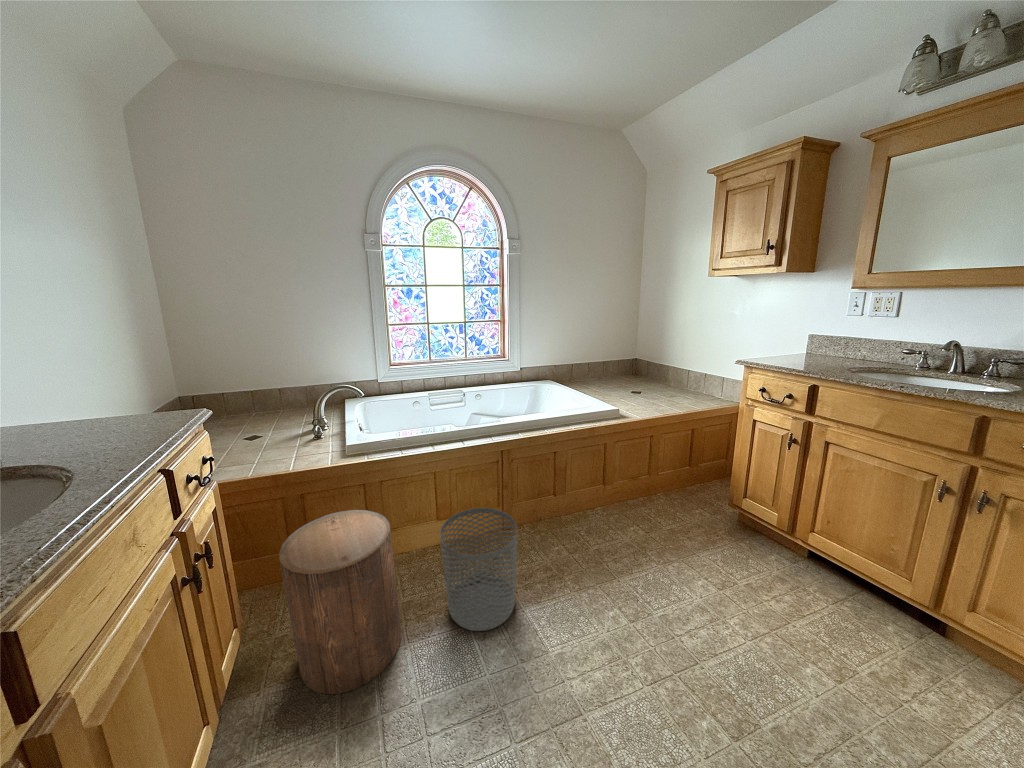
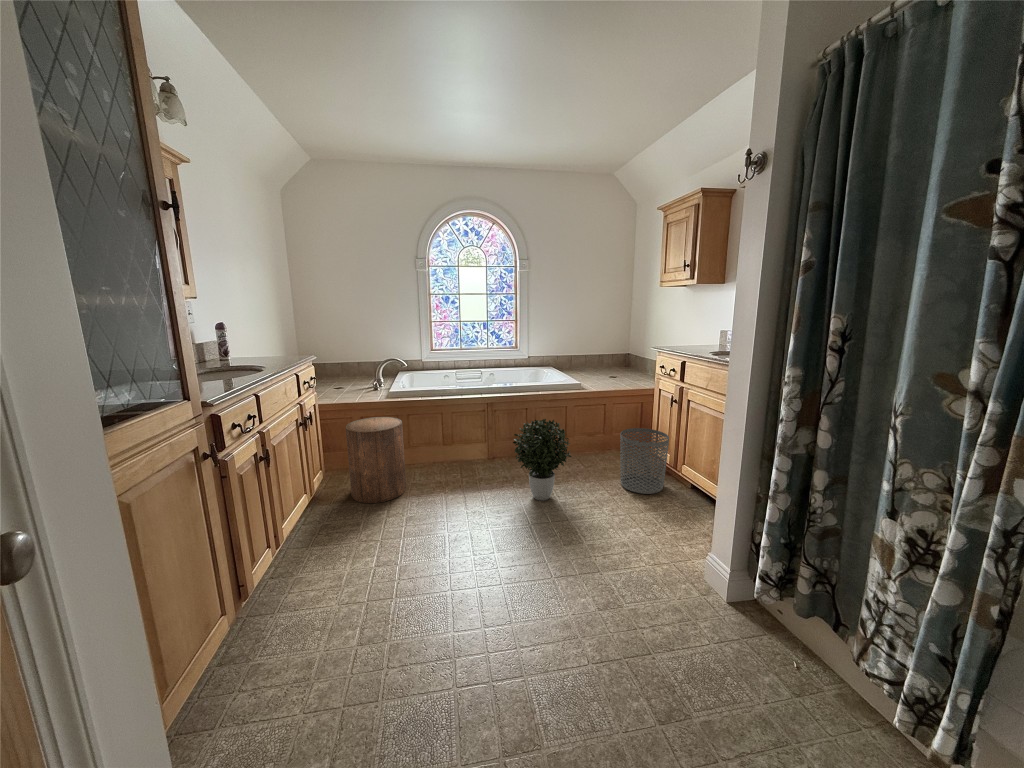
potted plant: none [585,490,686,623] -> present [513,419,572,501]
waste bin: present [440,508,518,631] -> present [620,428,669,494]

